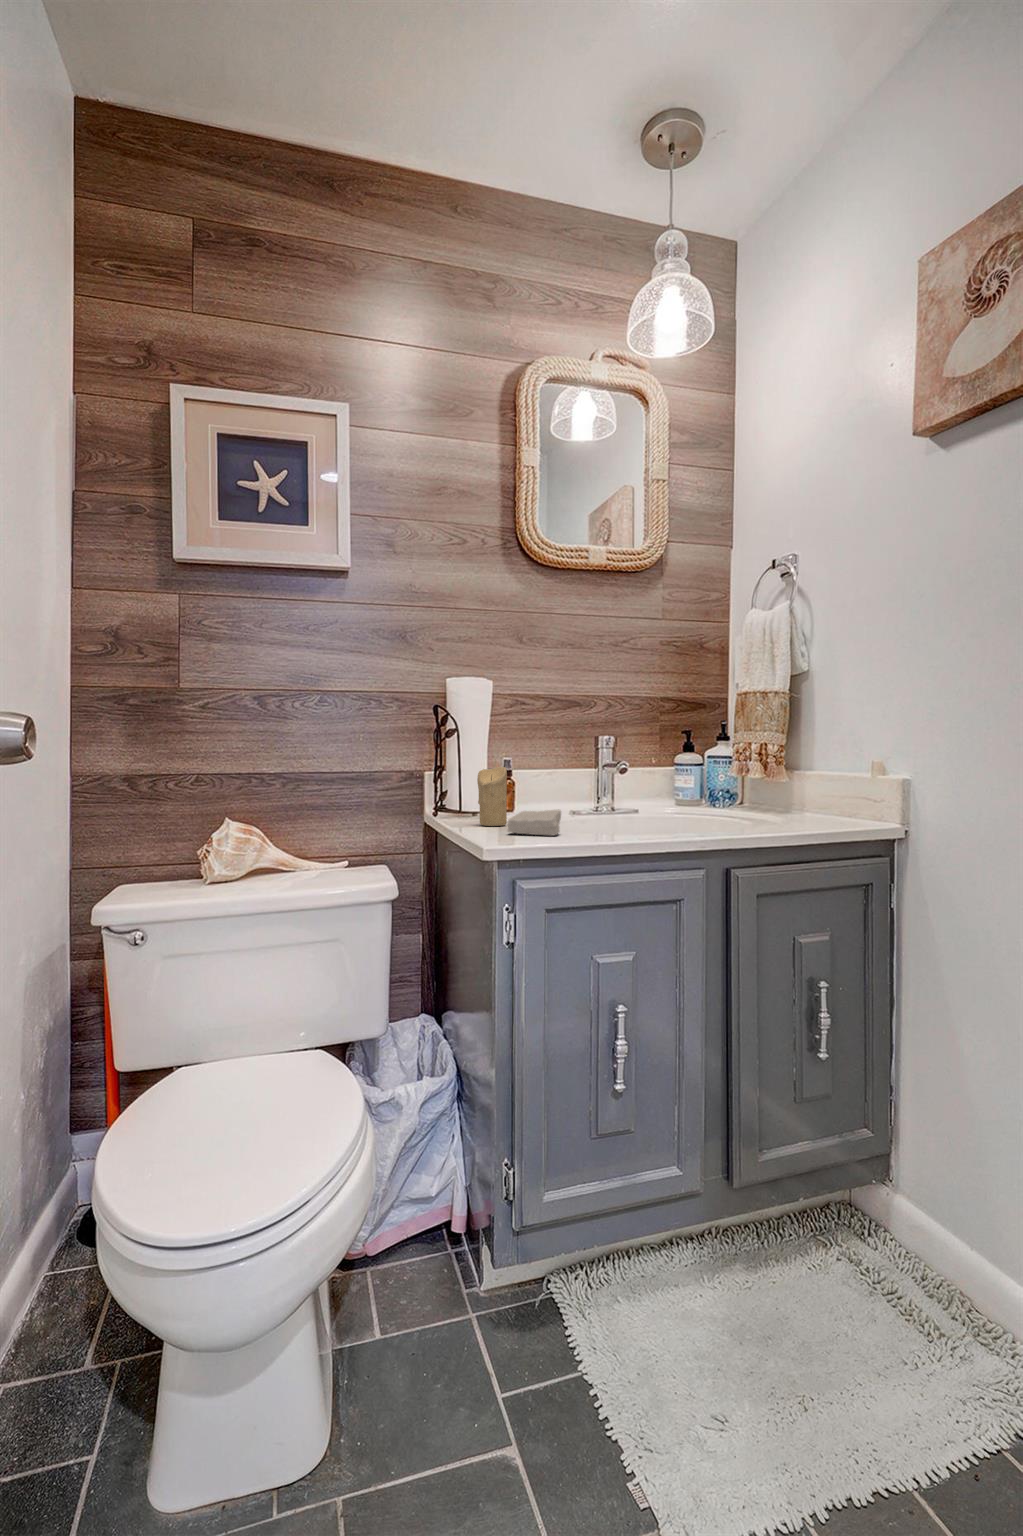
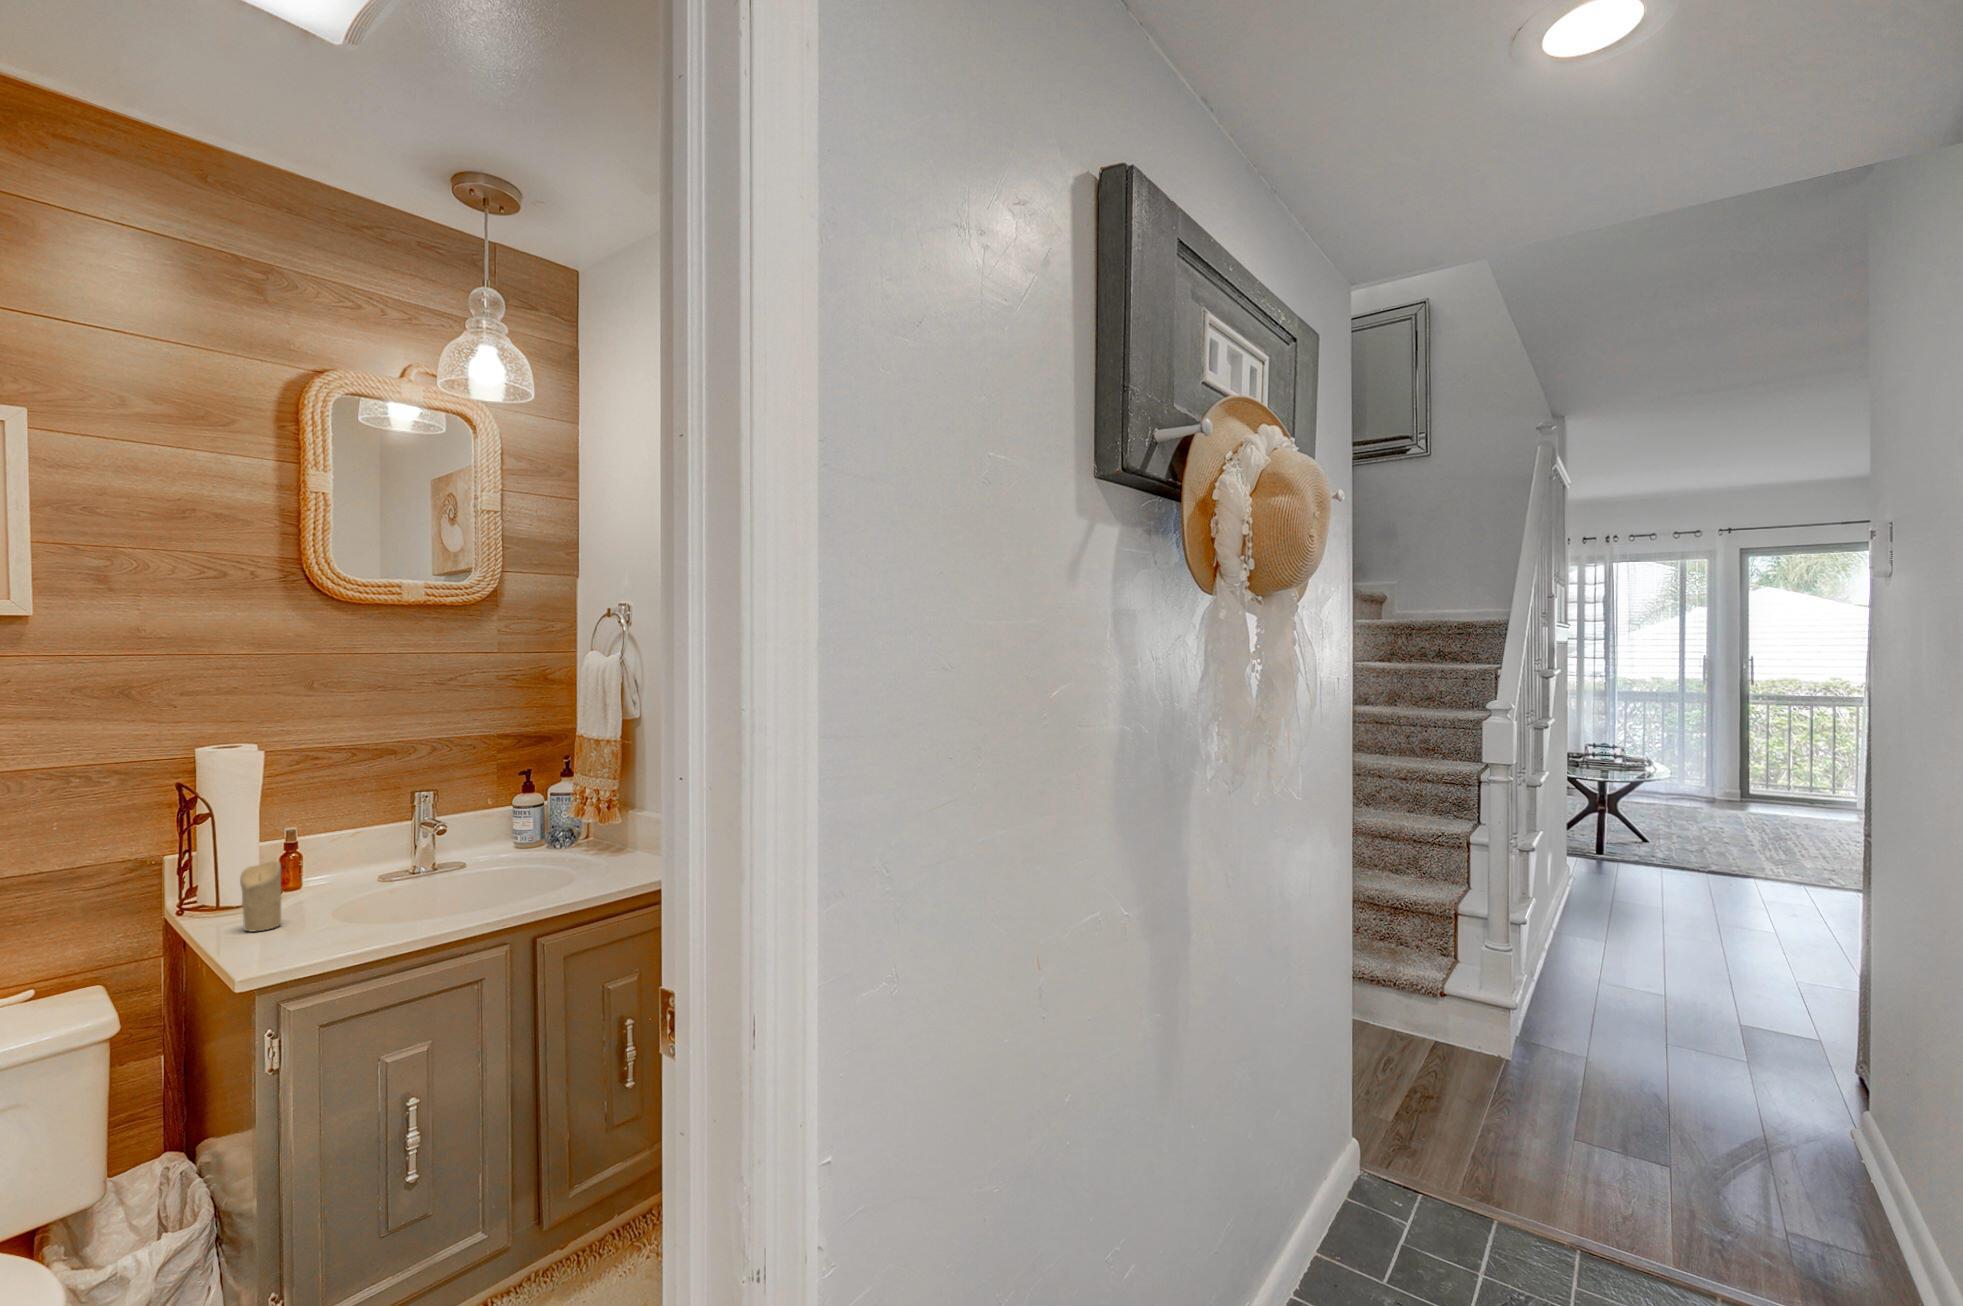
soap bar: present [508,809,561,836] -> none [276,915,345,950]

